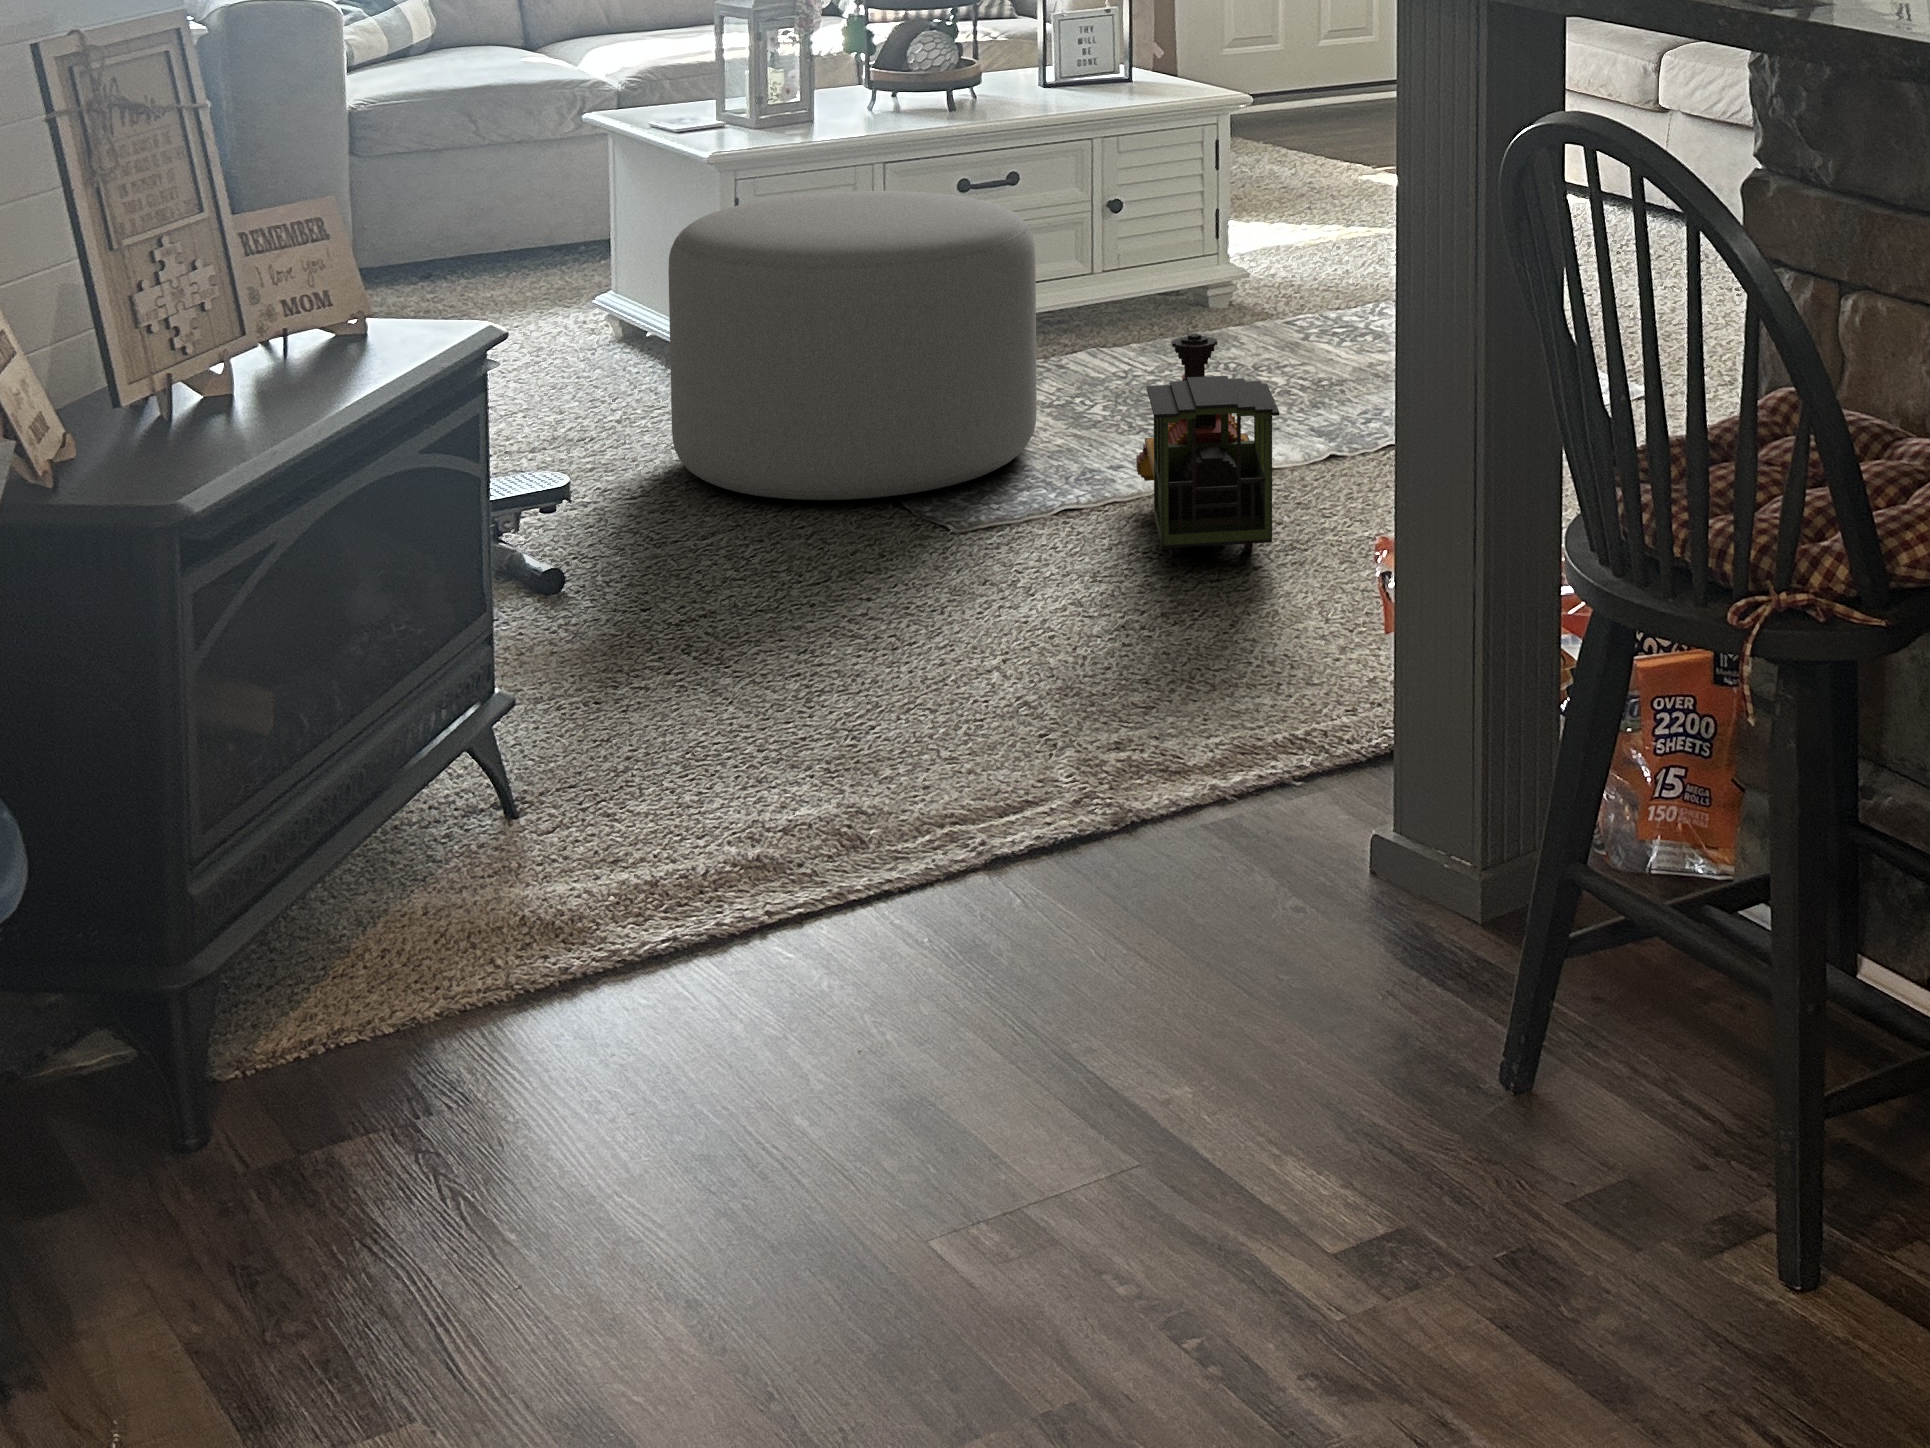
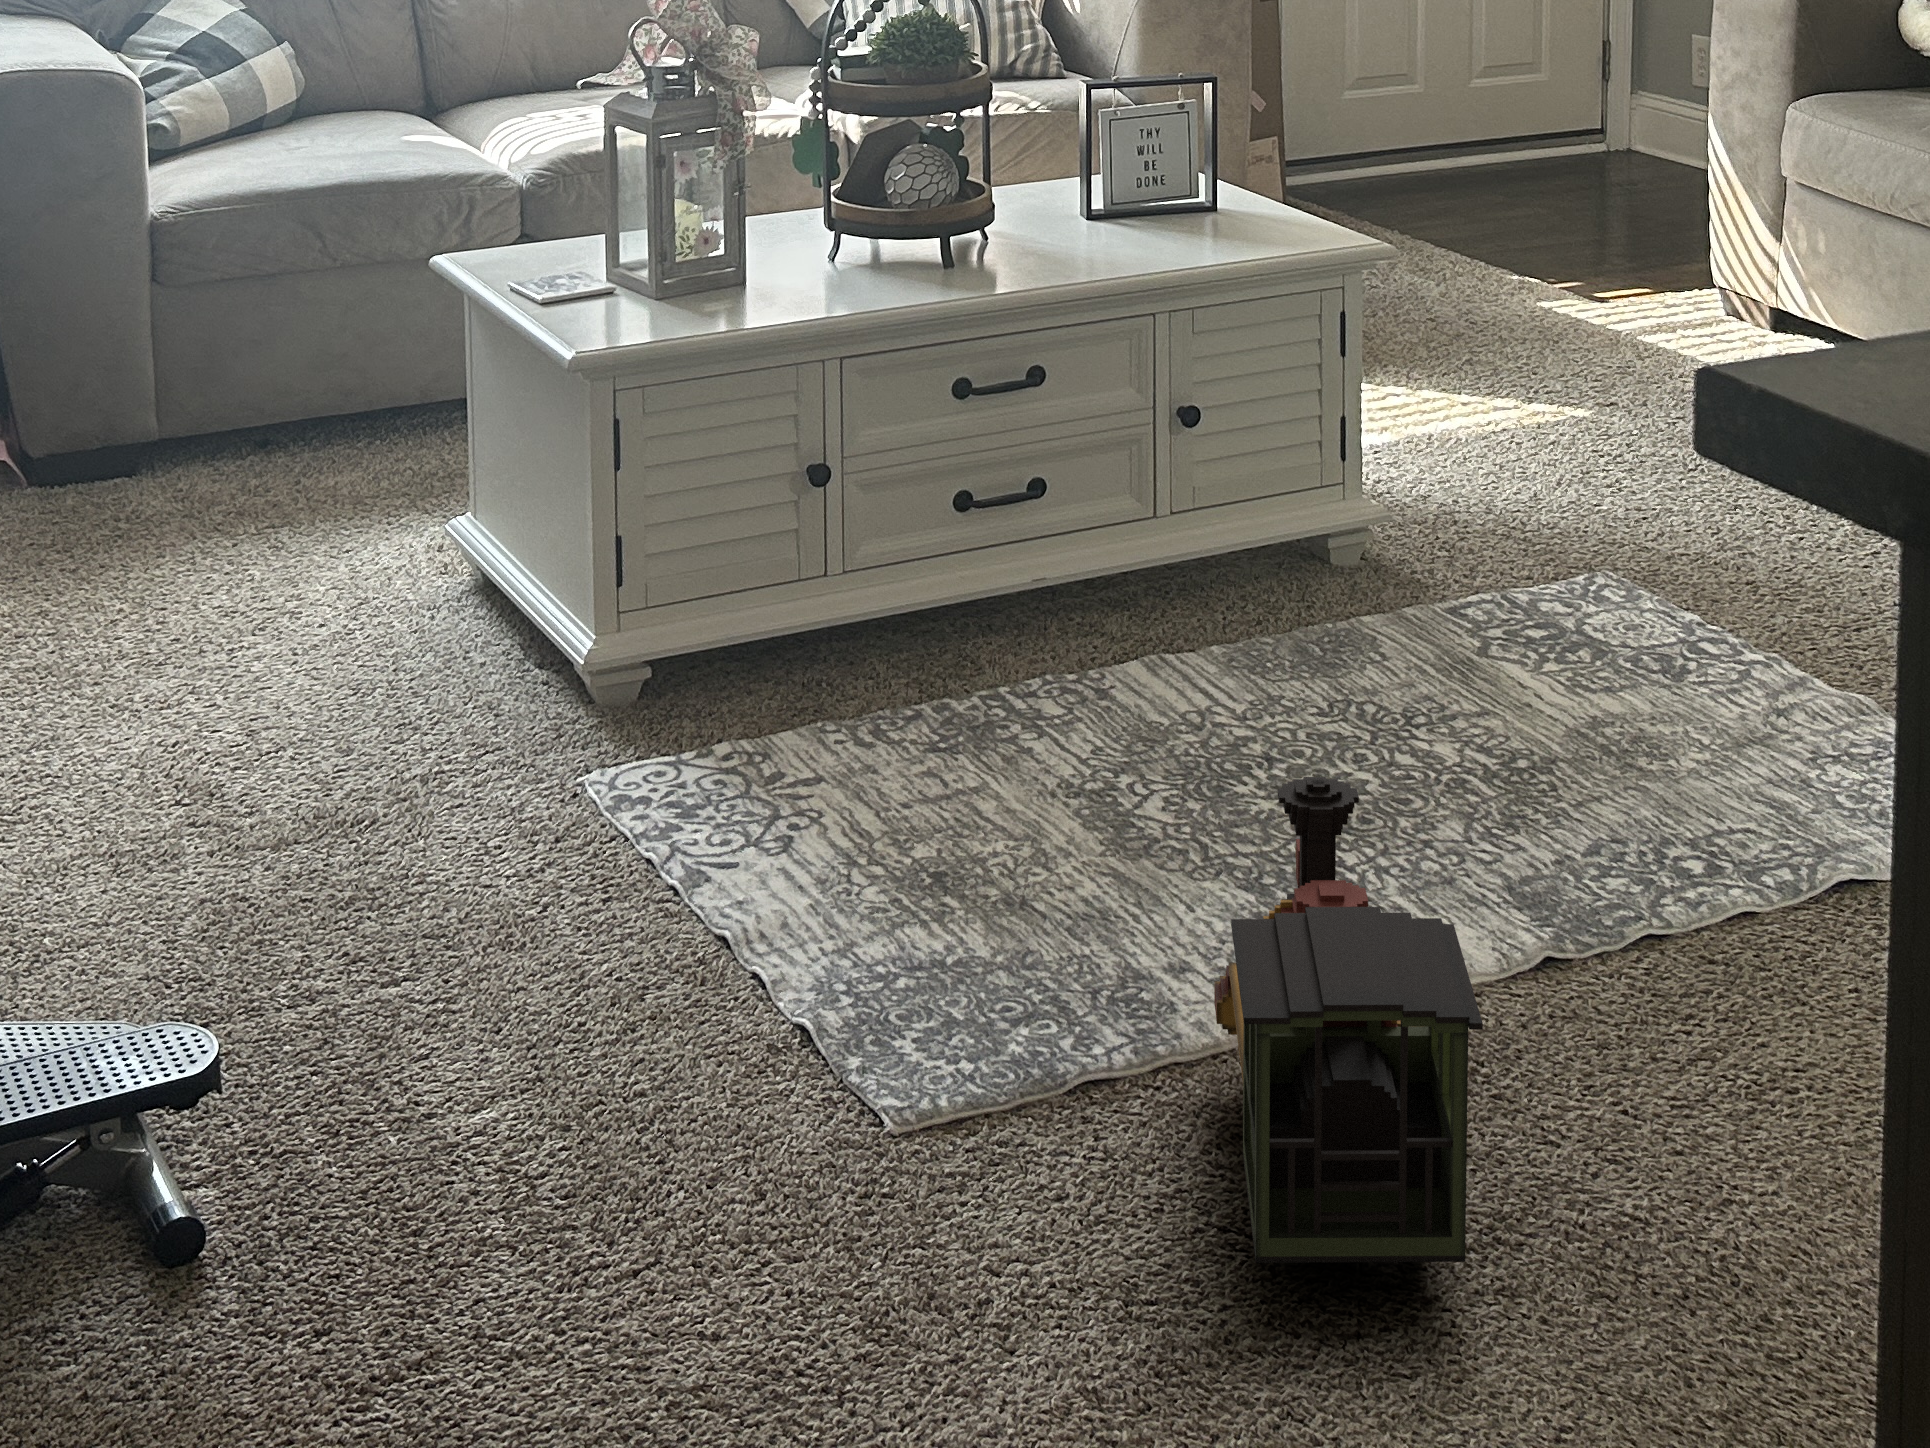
ottoman: present [669,191,1037,500] -> none [455,445,1051,1022]

